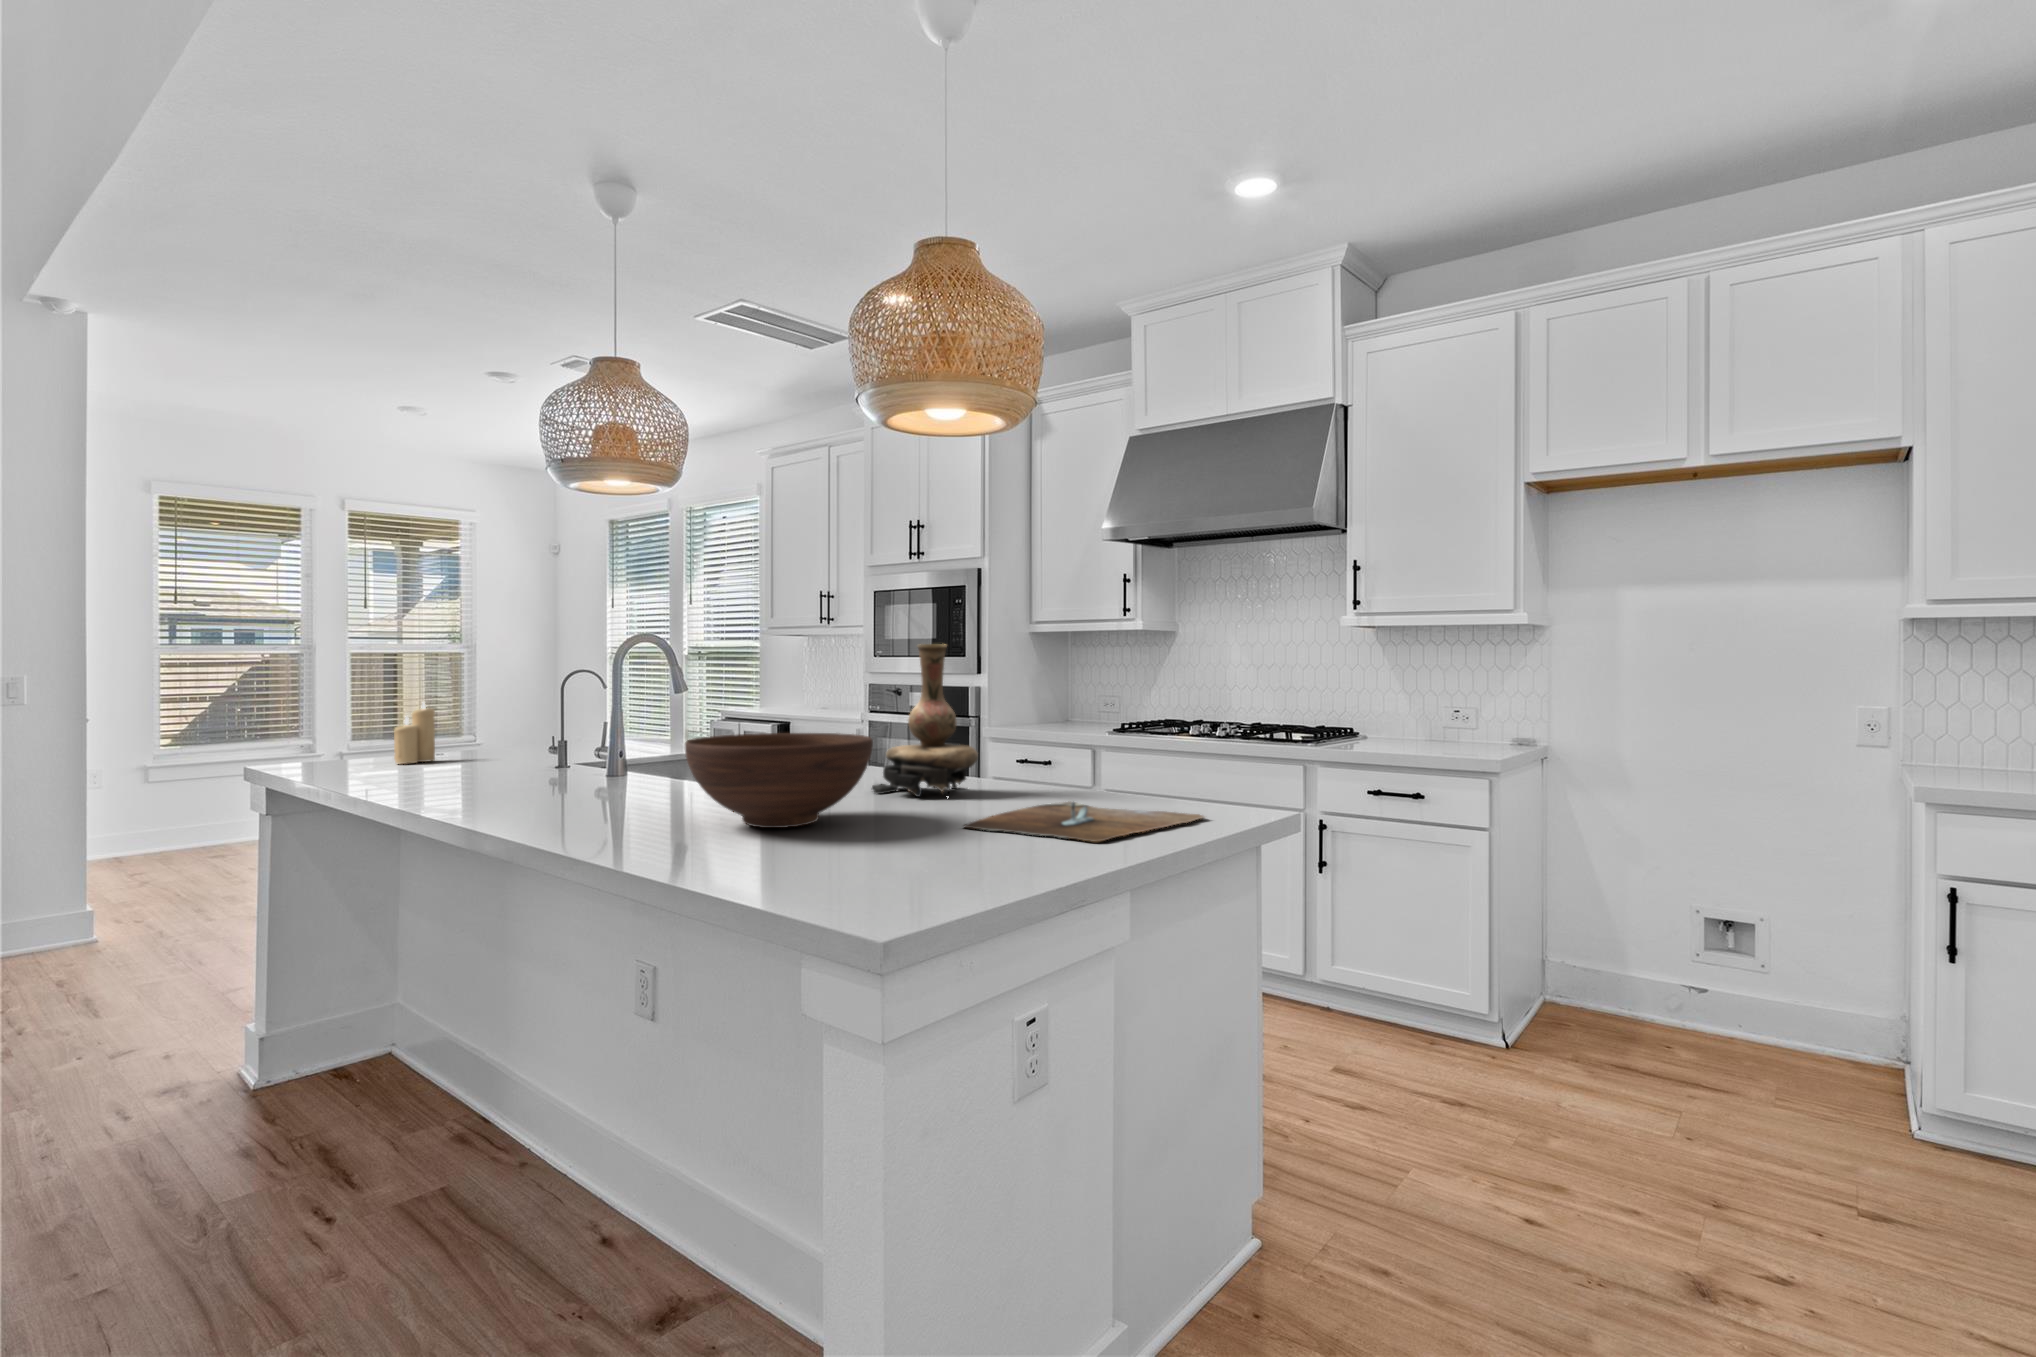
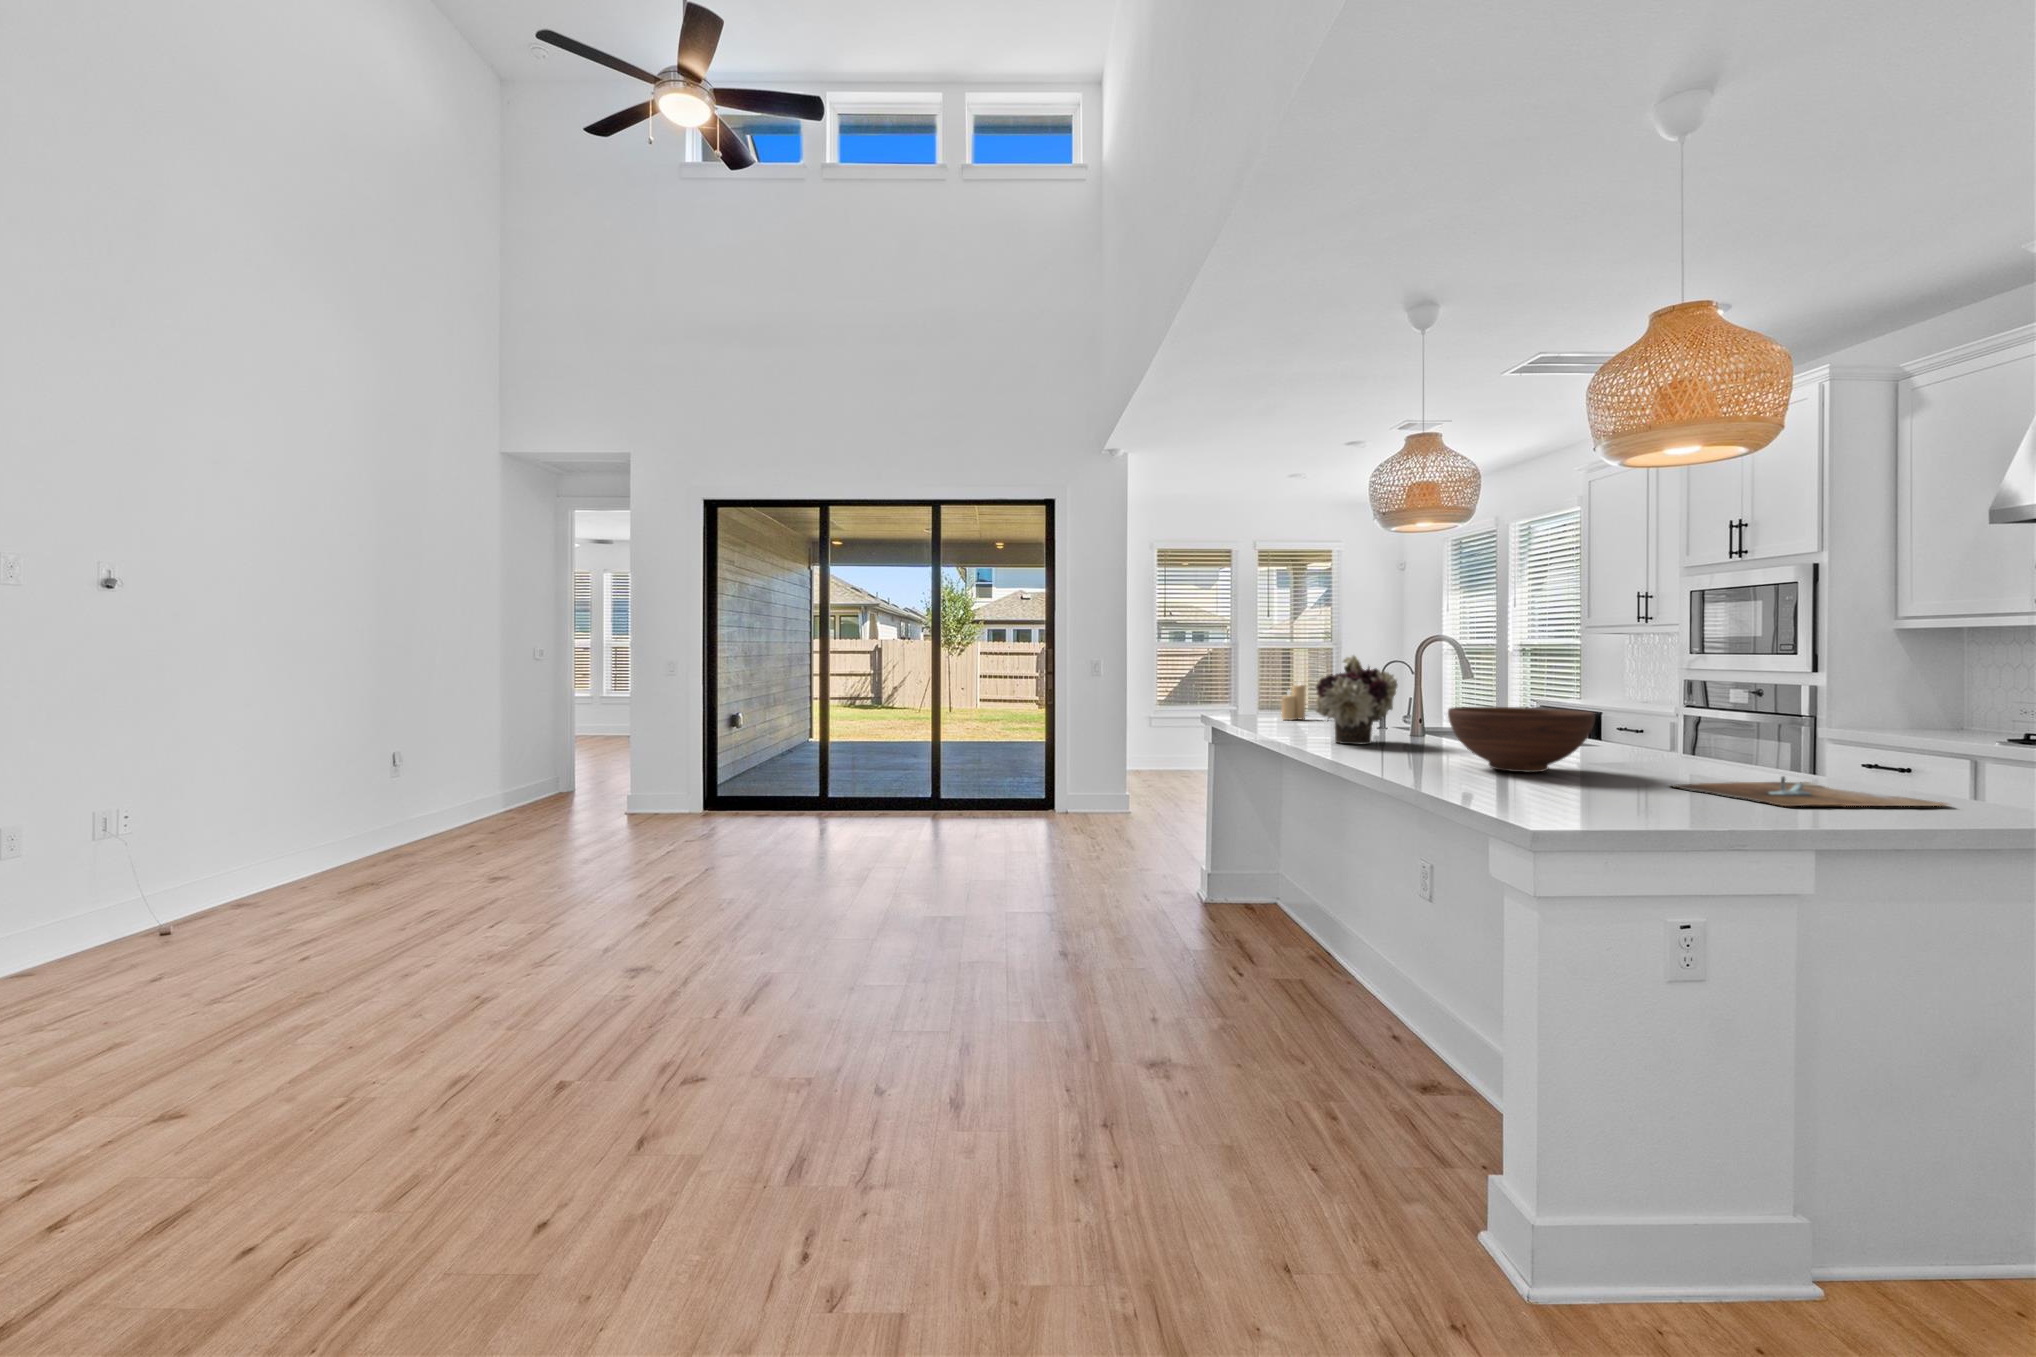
vase: present [872,644,978,797] -> none [1616,643,1718,769]
flower arrangement: none [460,662,593,802] -> present [1316,655,1397,745]

